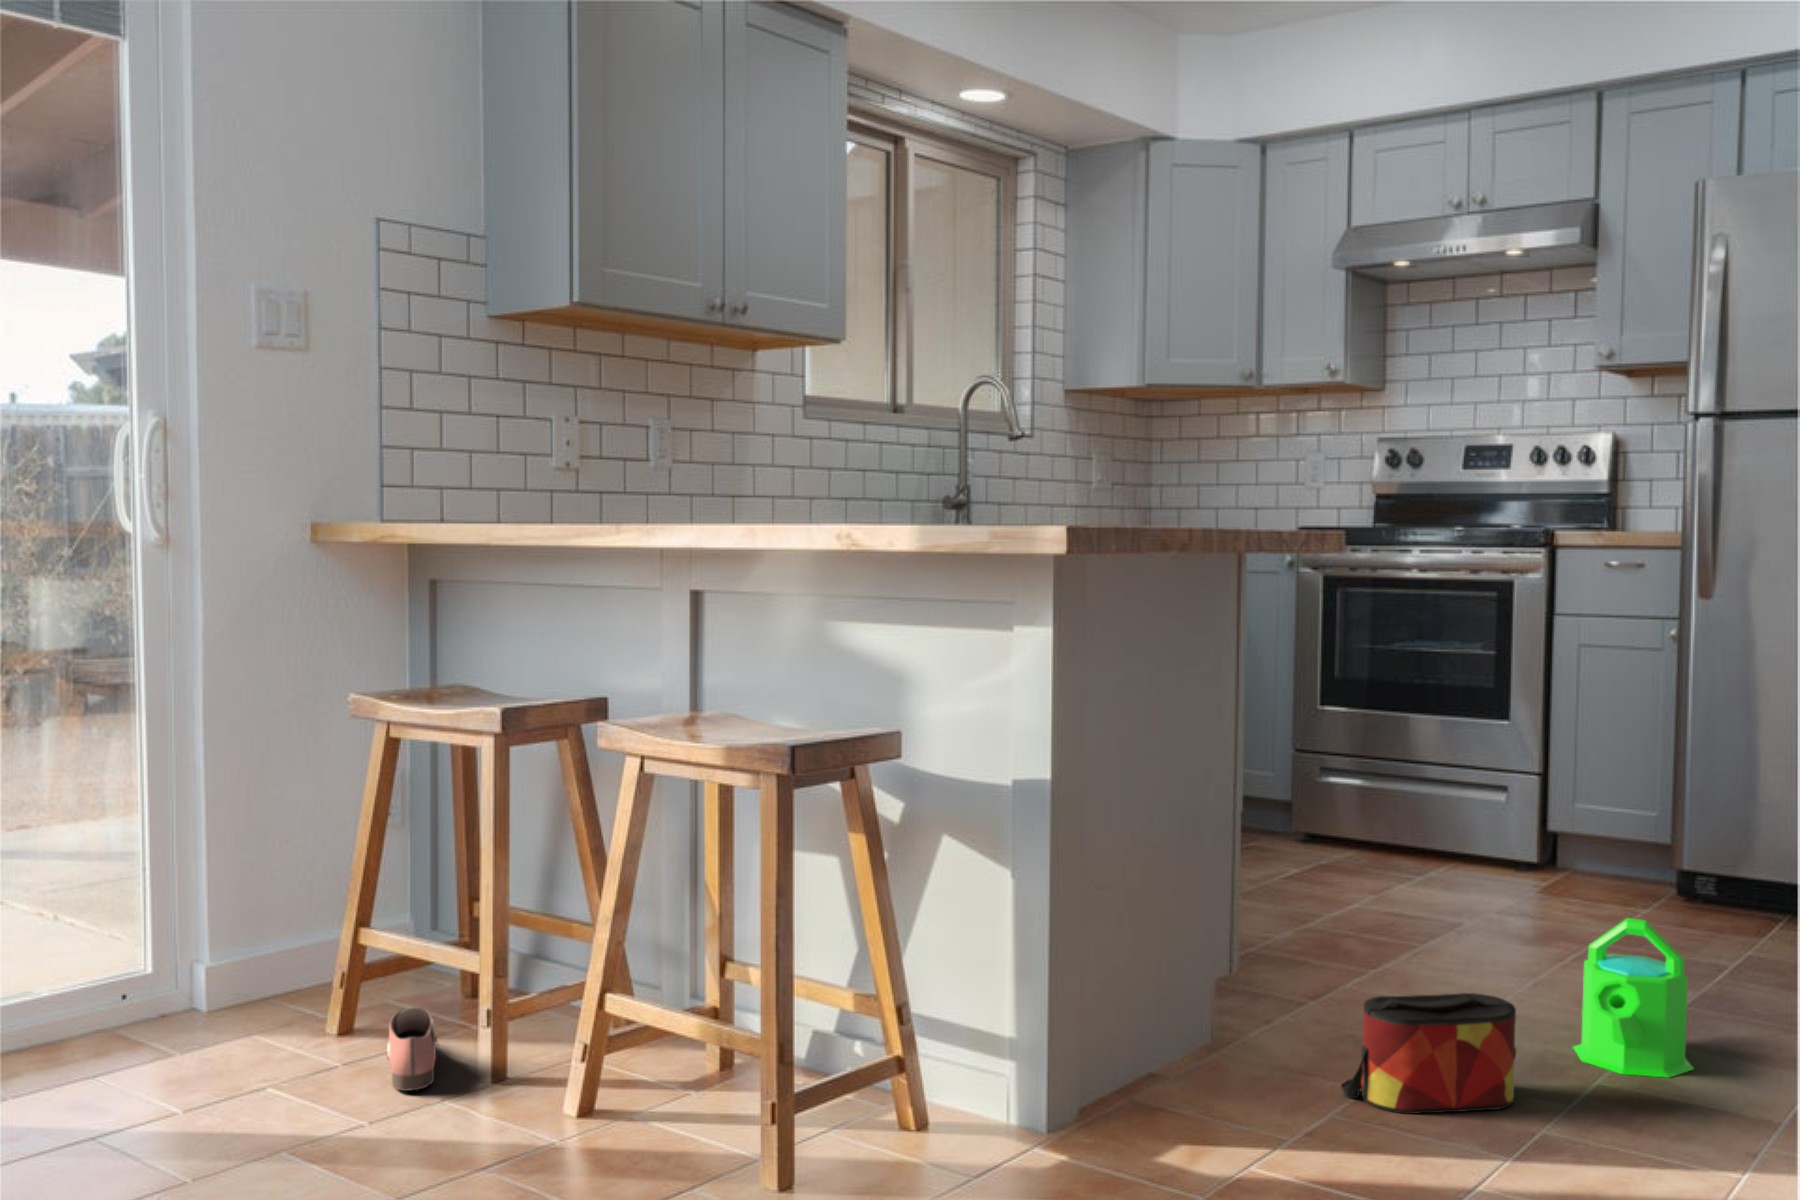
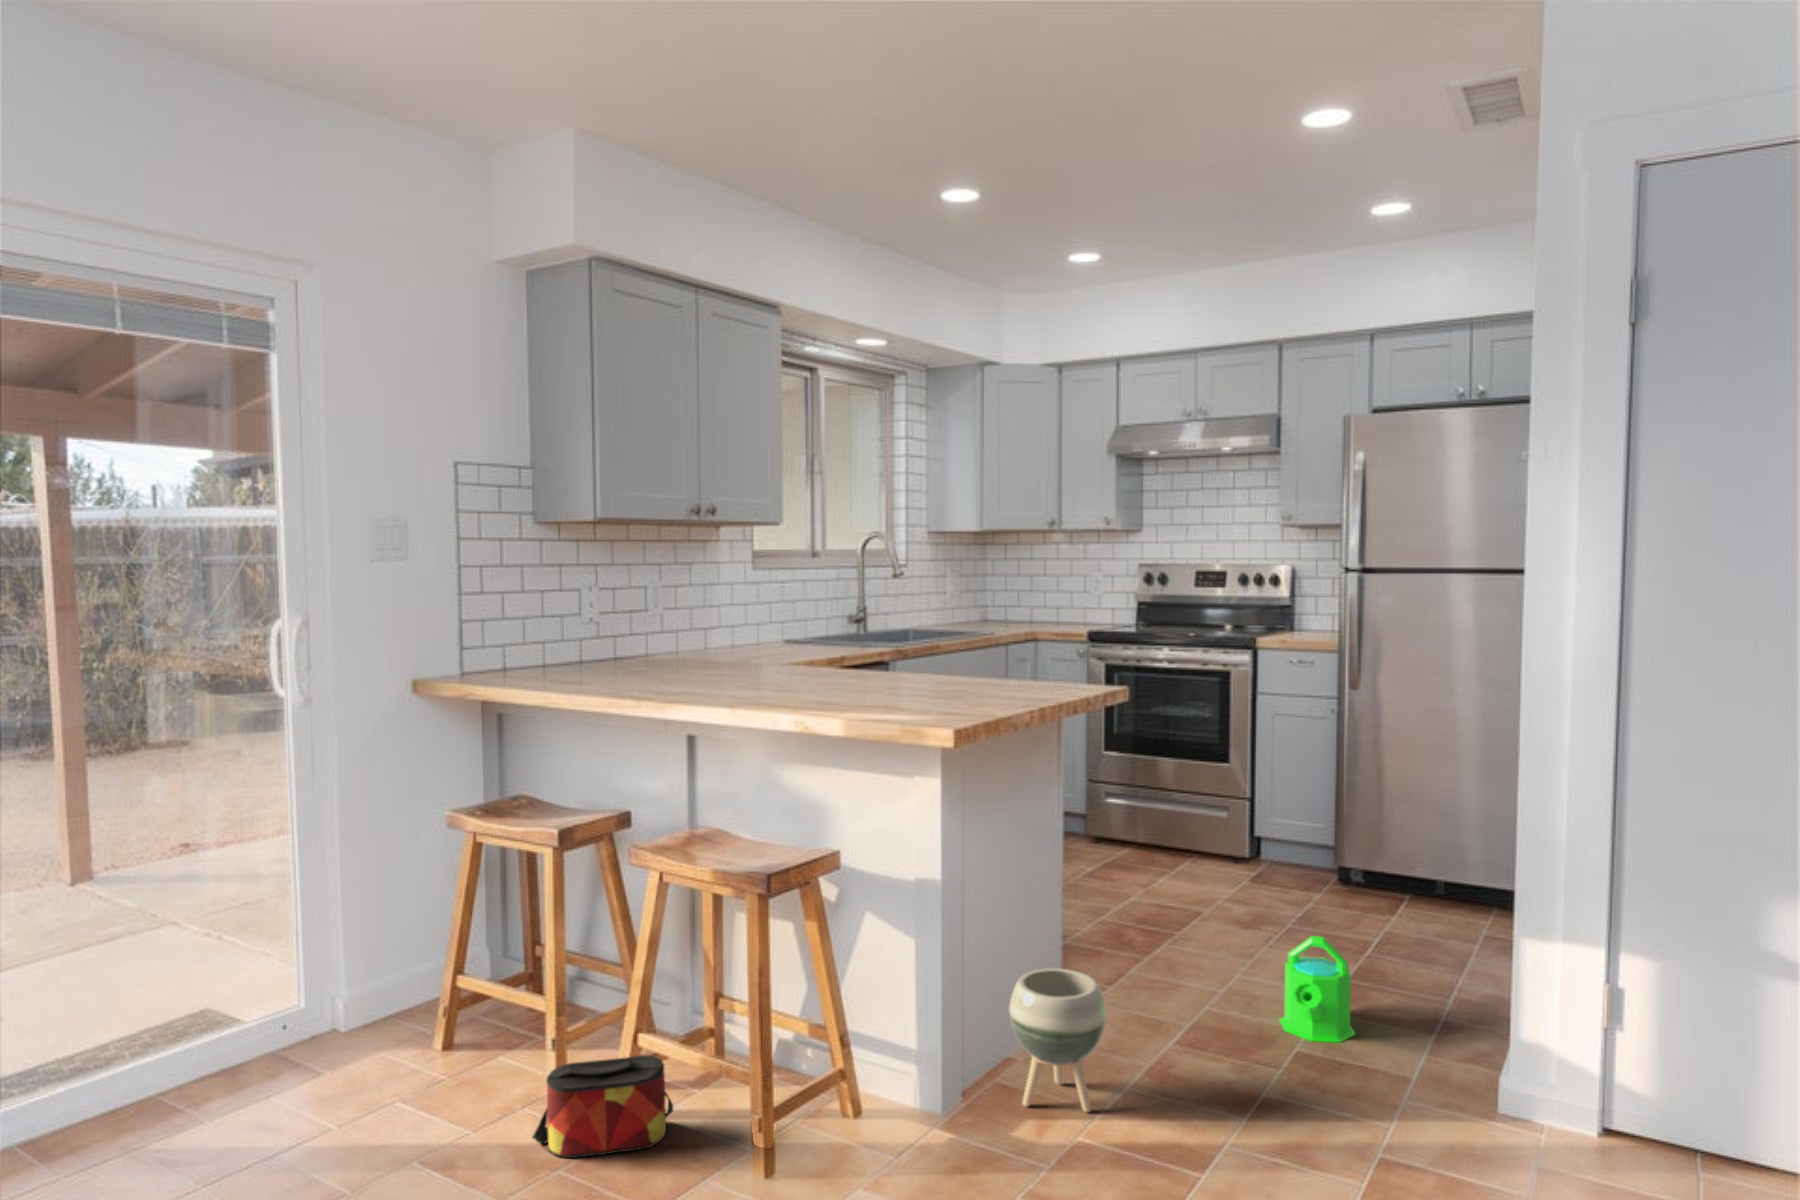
planter: none [1151,932,1298,1141] -> present [1009,968,1106,1112]
bag: present [1341,993,1516,1114] -> present [533,1055,673,1158]
shoe: present [387,1007,437,1091] -> none [480,1038,518,1102]

